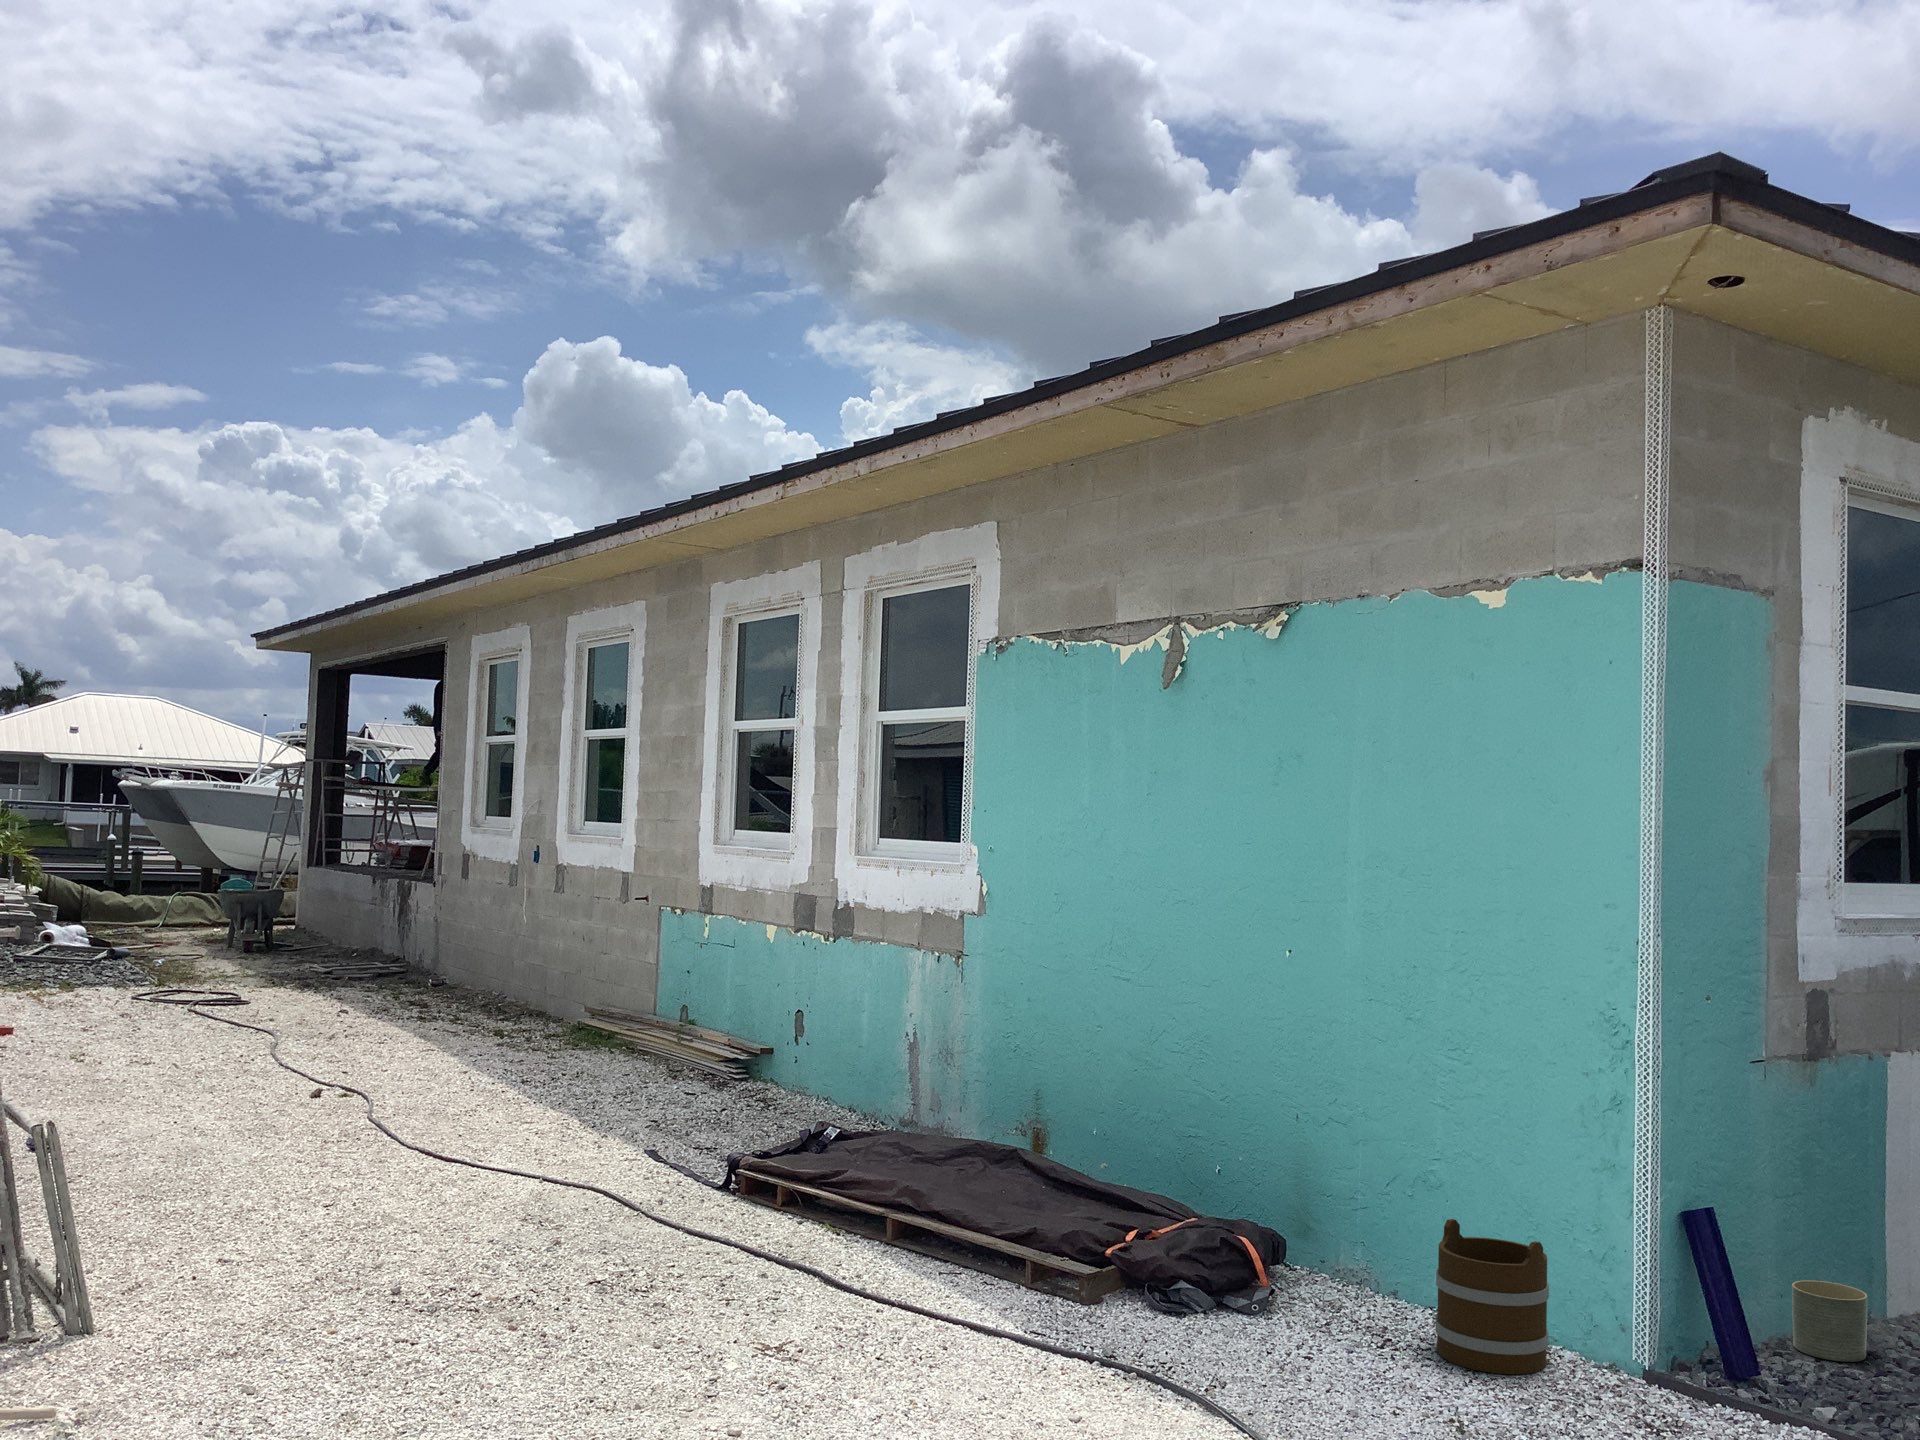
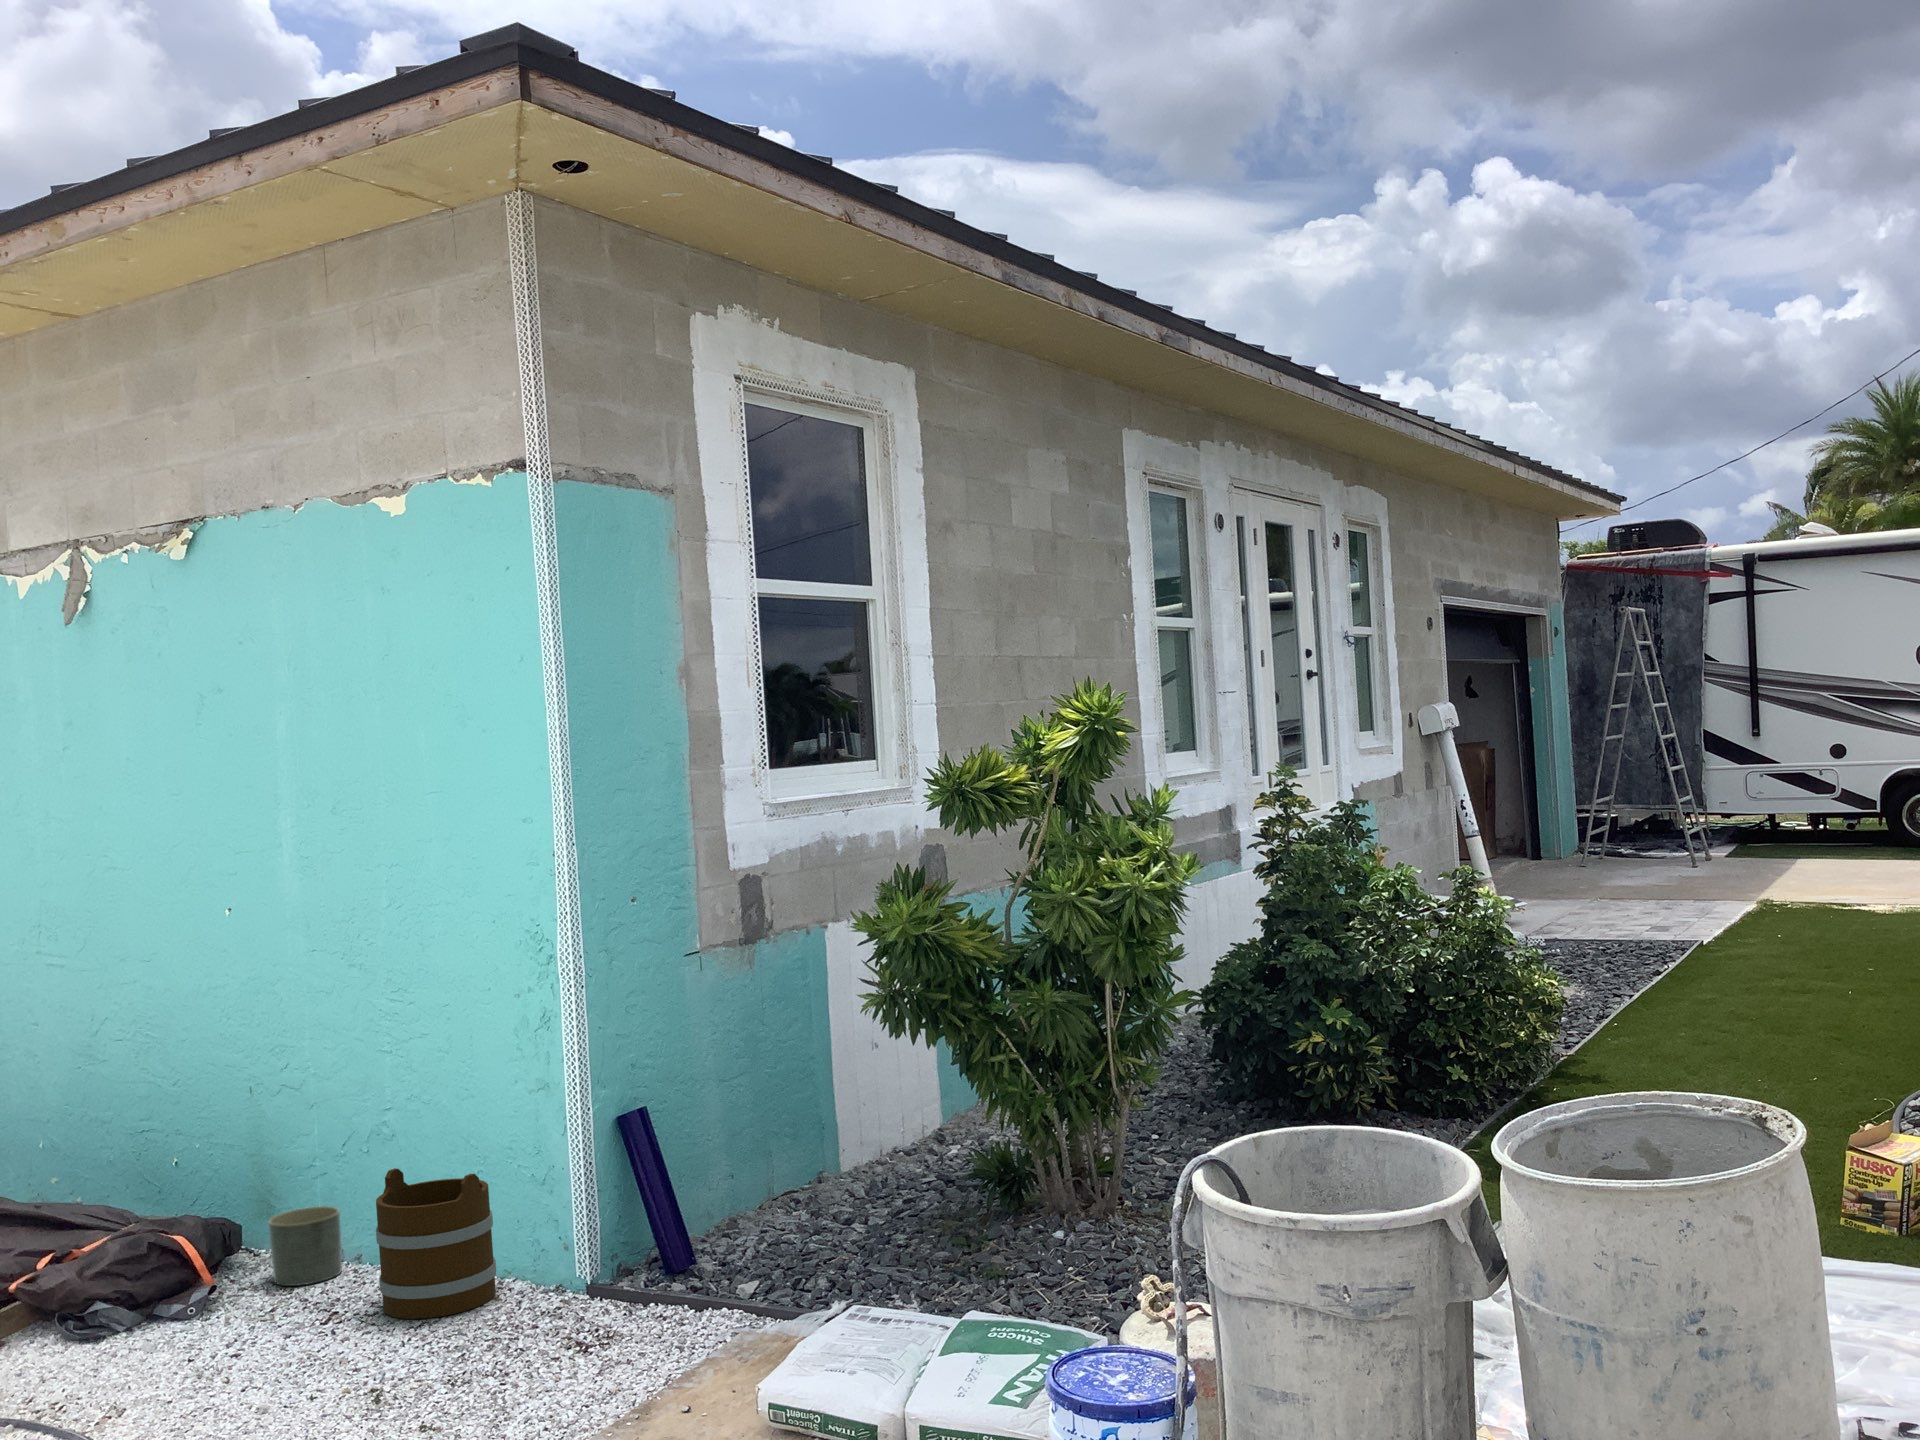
planter: present [1792,1280,1867,1362] -> present [269,1206,342,1286]

